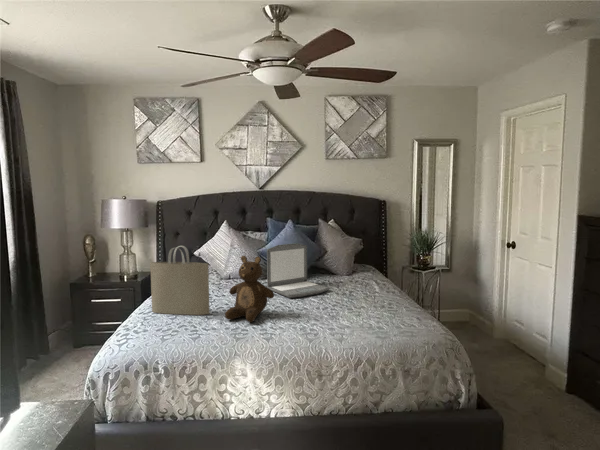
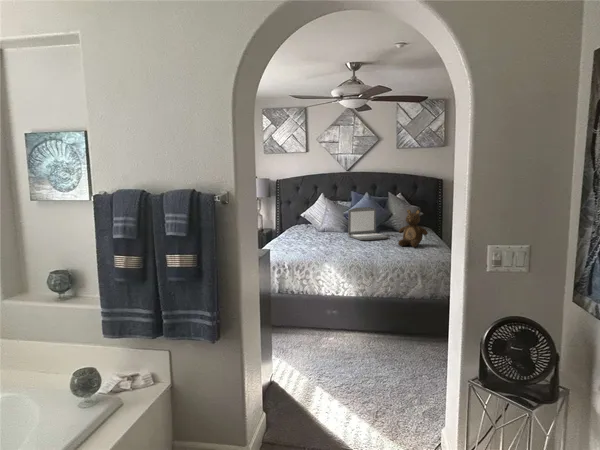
tote bag: present [150,246,210,315] -> none [278,204,312,245]
teddy bear: present [225,256,274,322] -> present [398,210,428,247]

